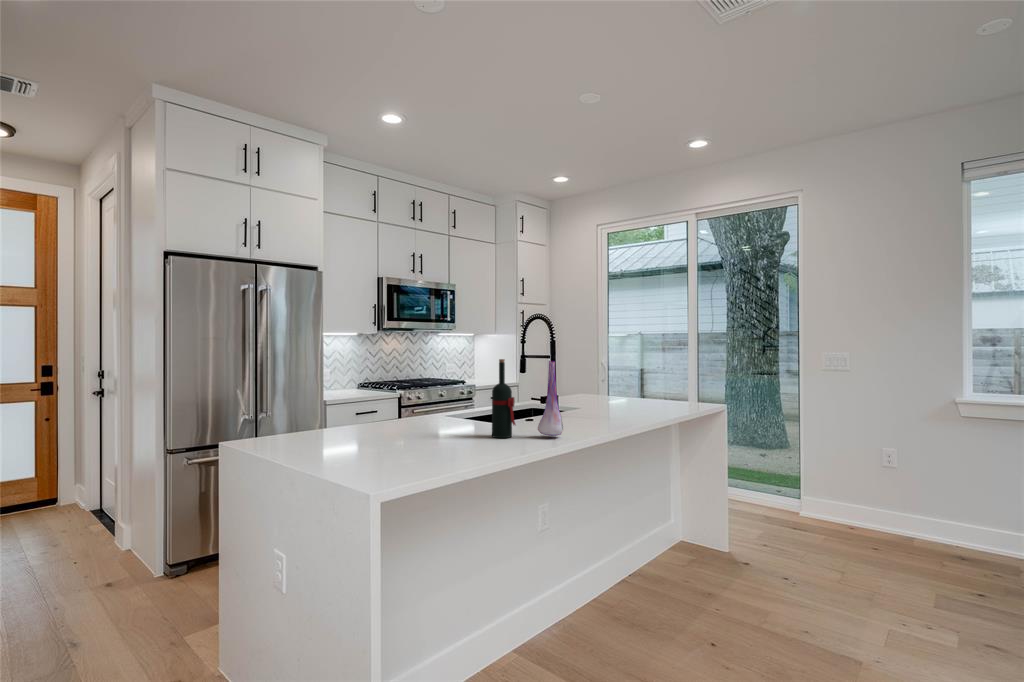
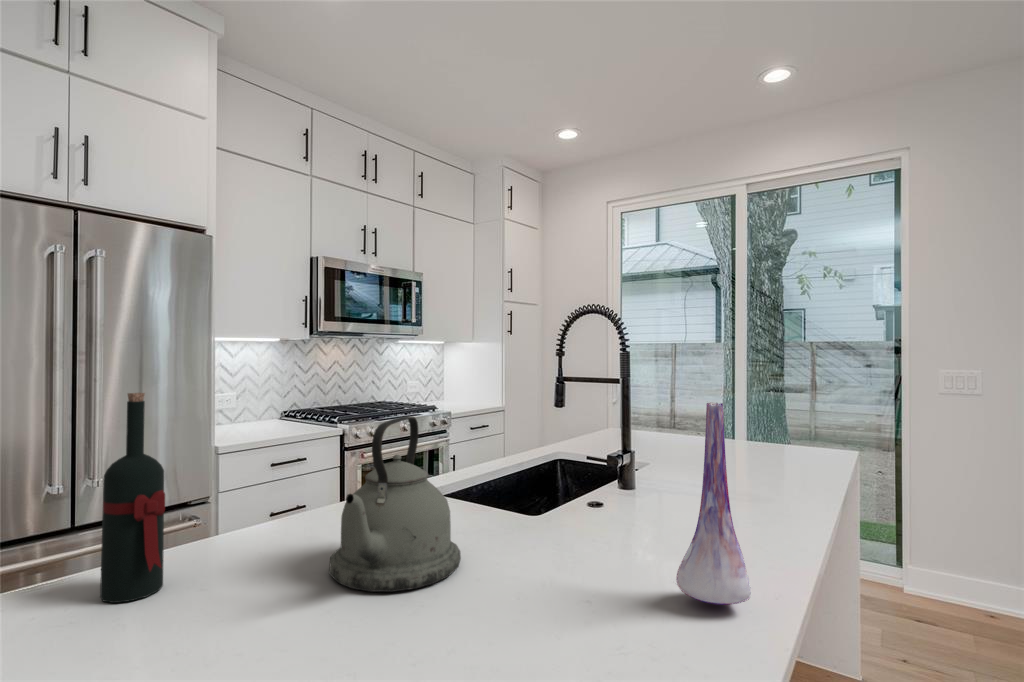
wine bottle: present [492,359,516,438] -> present [100,393,165,603]
kettle: none [406,369,460,433] -> present [329,416,461,592]

